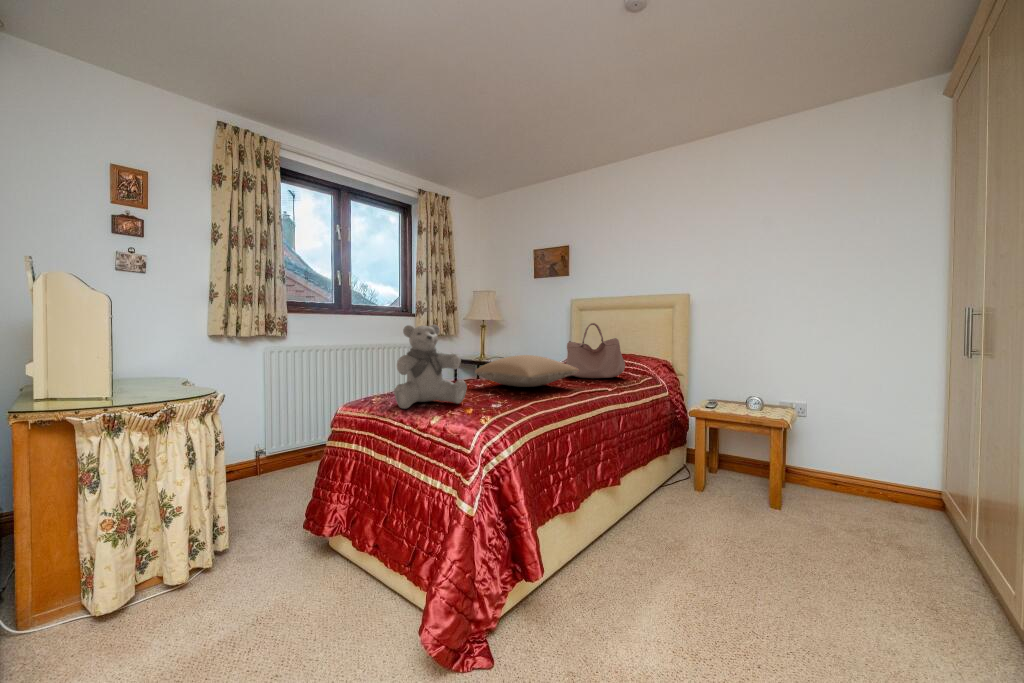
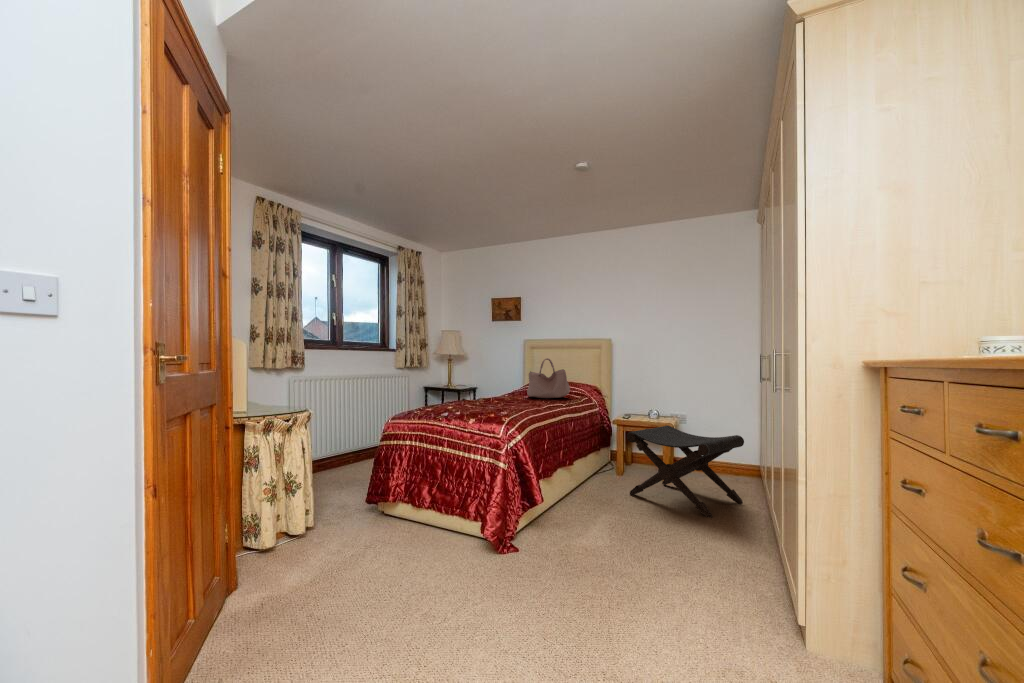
teddy bear: present [394,325,467,409] -> none [437,361,479,416]
pillow: present [475,355,579,387] -> none [471,382,542,404]
footstool: none [709,426,934,610] -> present [627,425,744,518]

